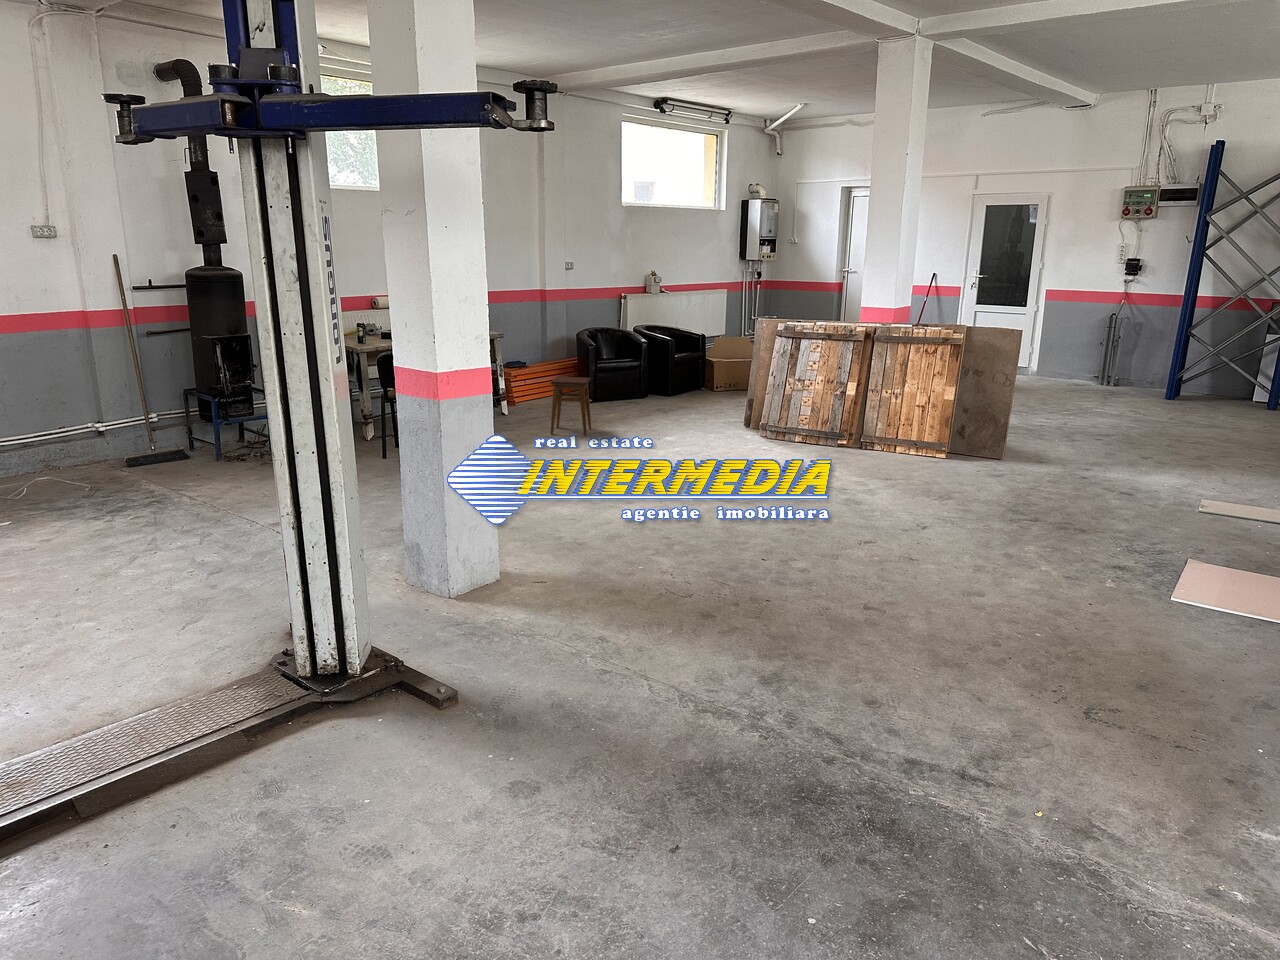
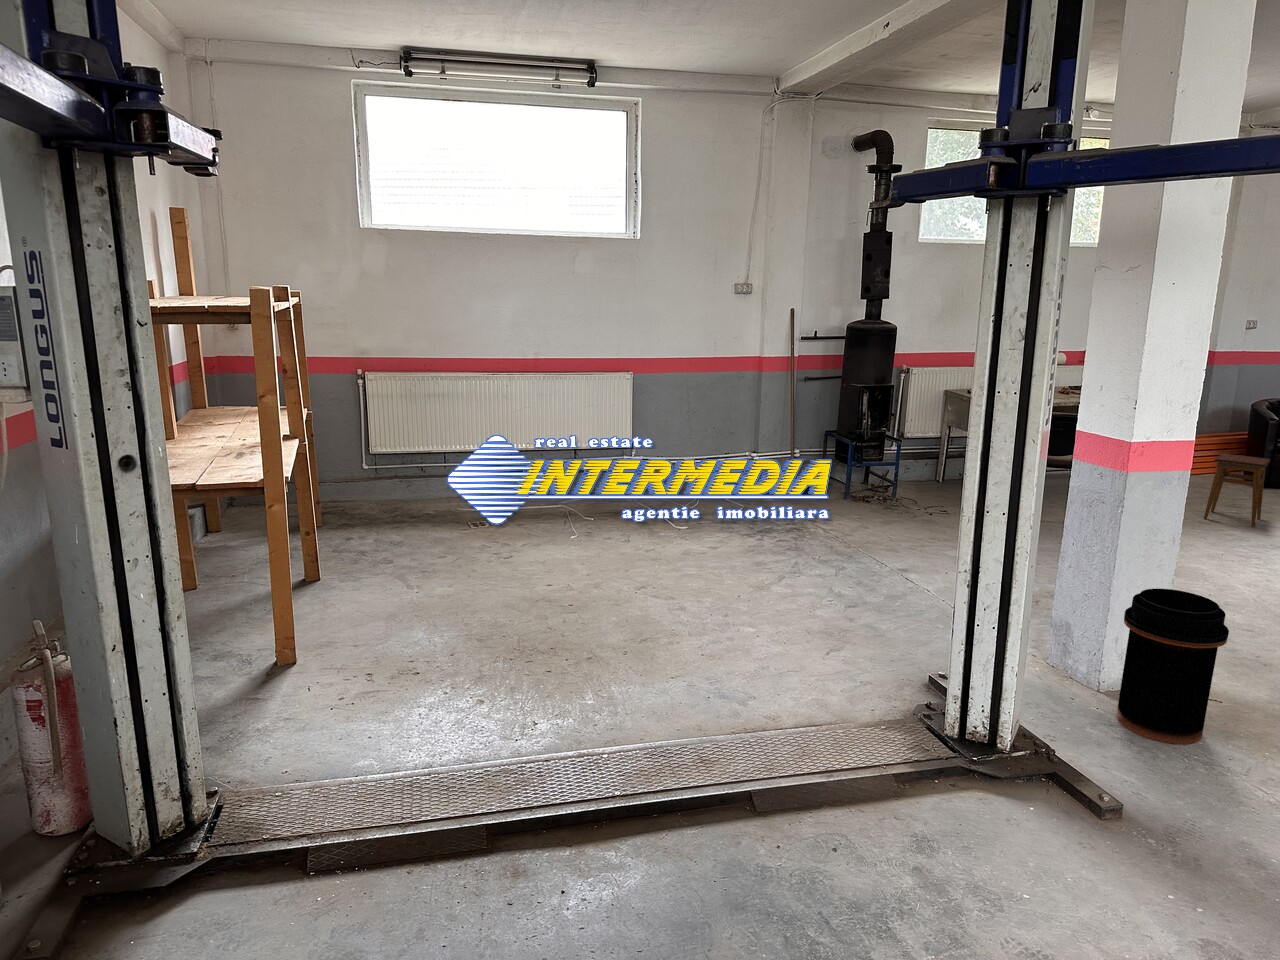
trash can: none [453,497,531,628] -> present [1117,589,1229,744]

